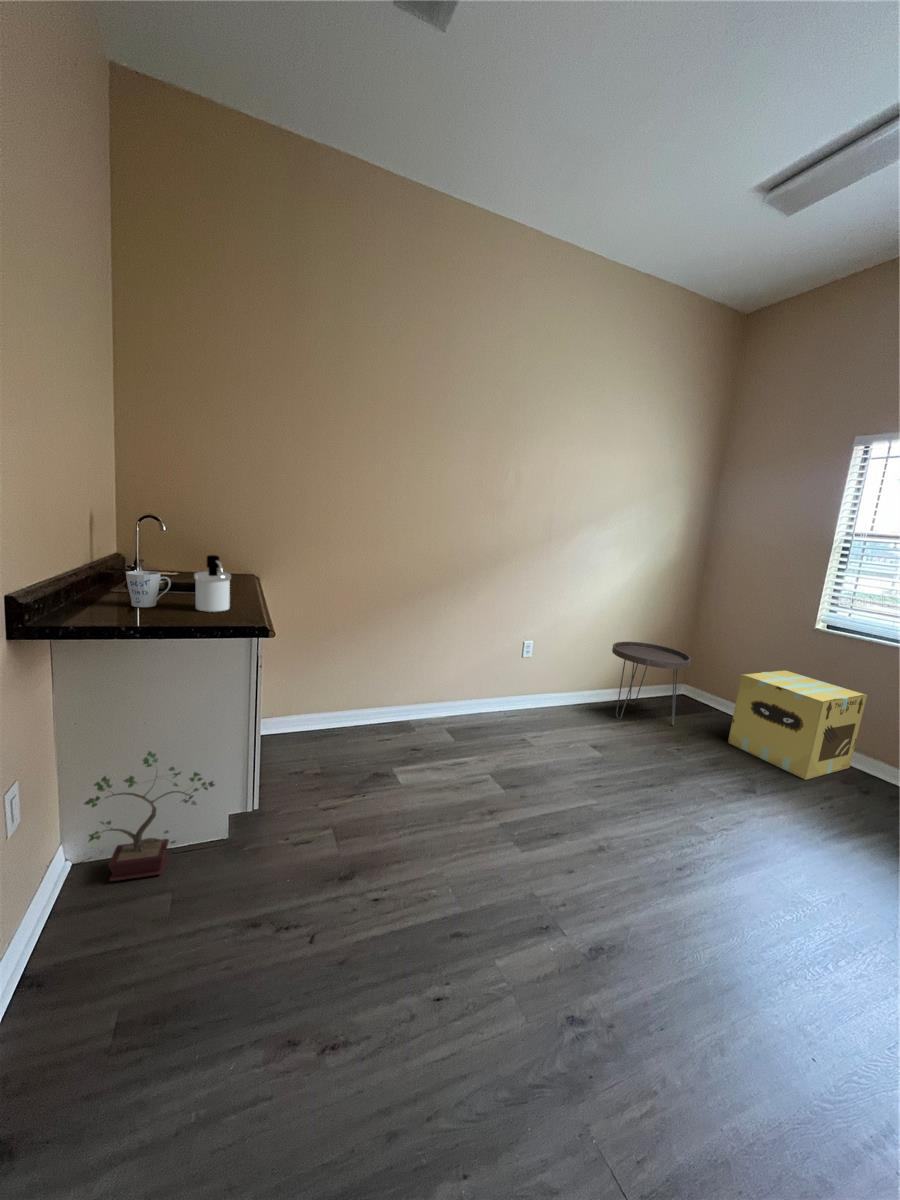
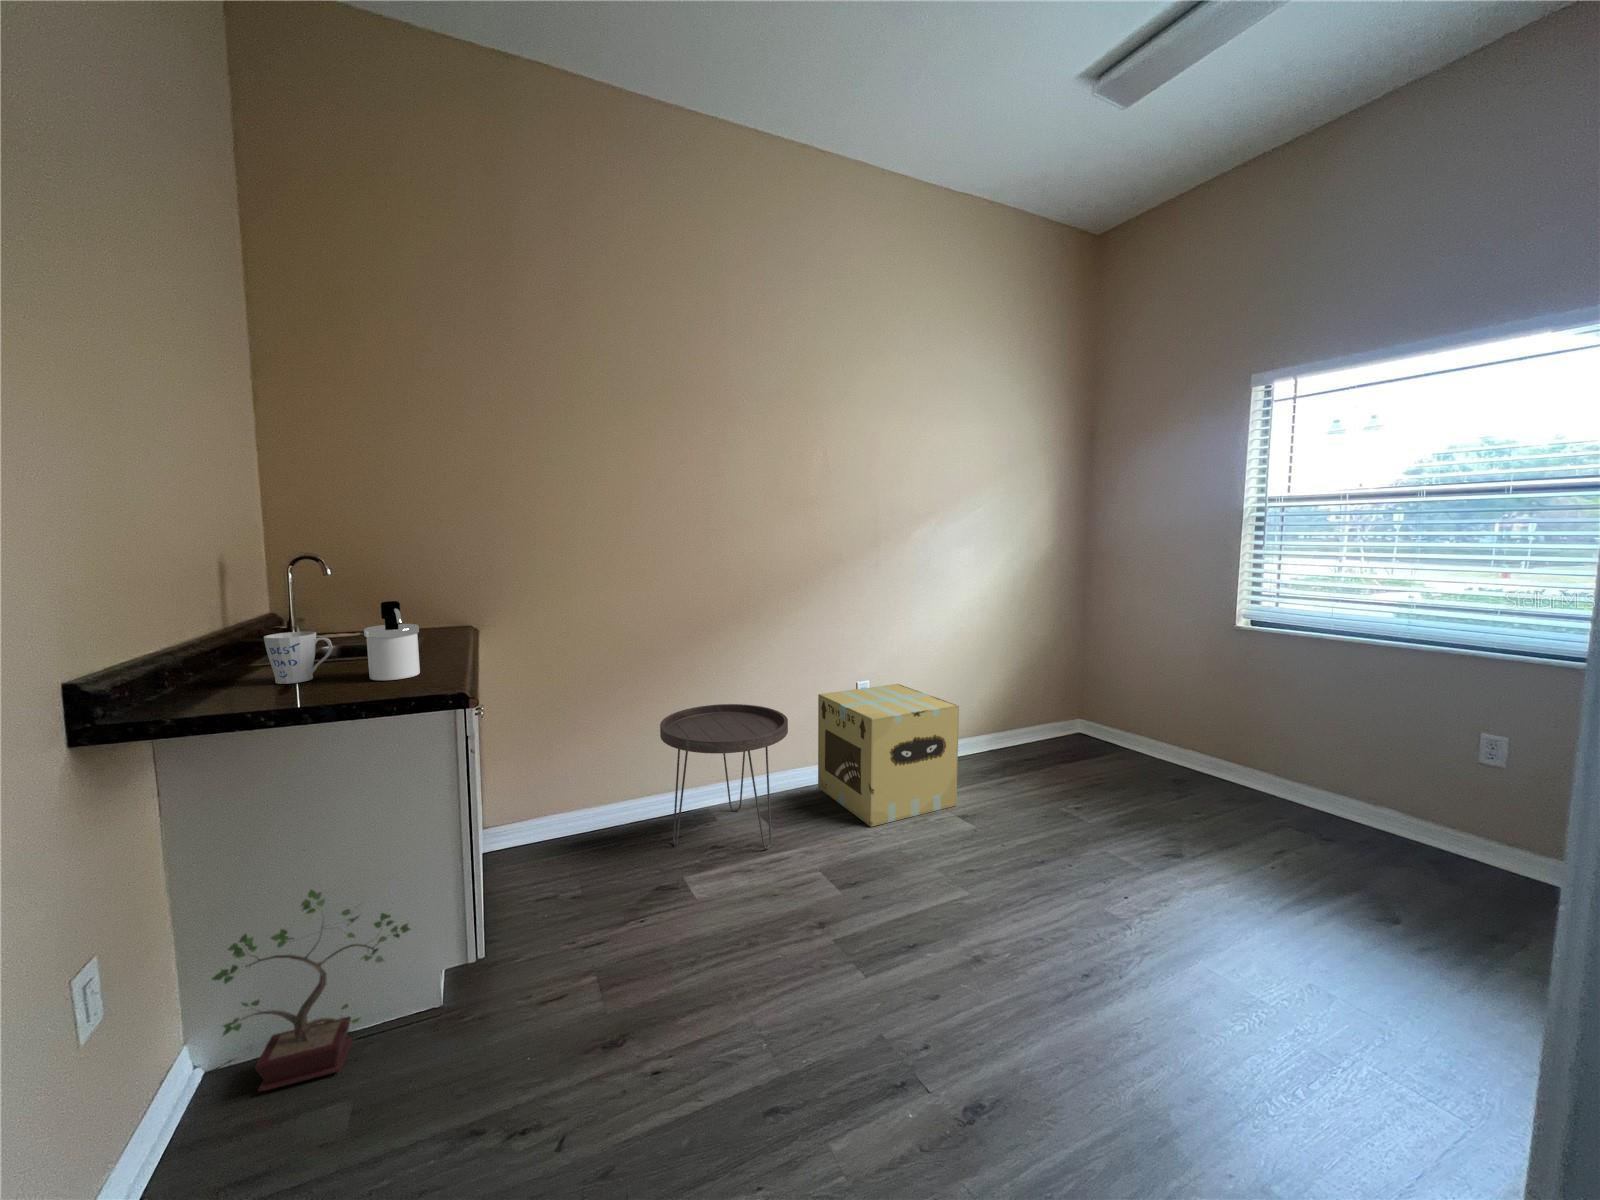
side table: present [612,642,691,725] -> present [660,704,788,849]
cardboard box: present [728,670,867,780] -> present [818,684,959,827]

